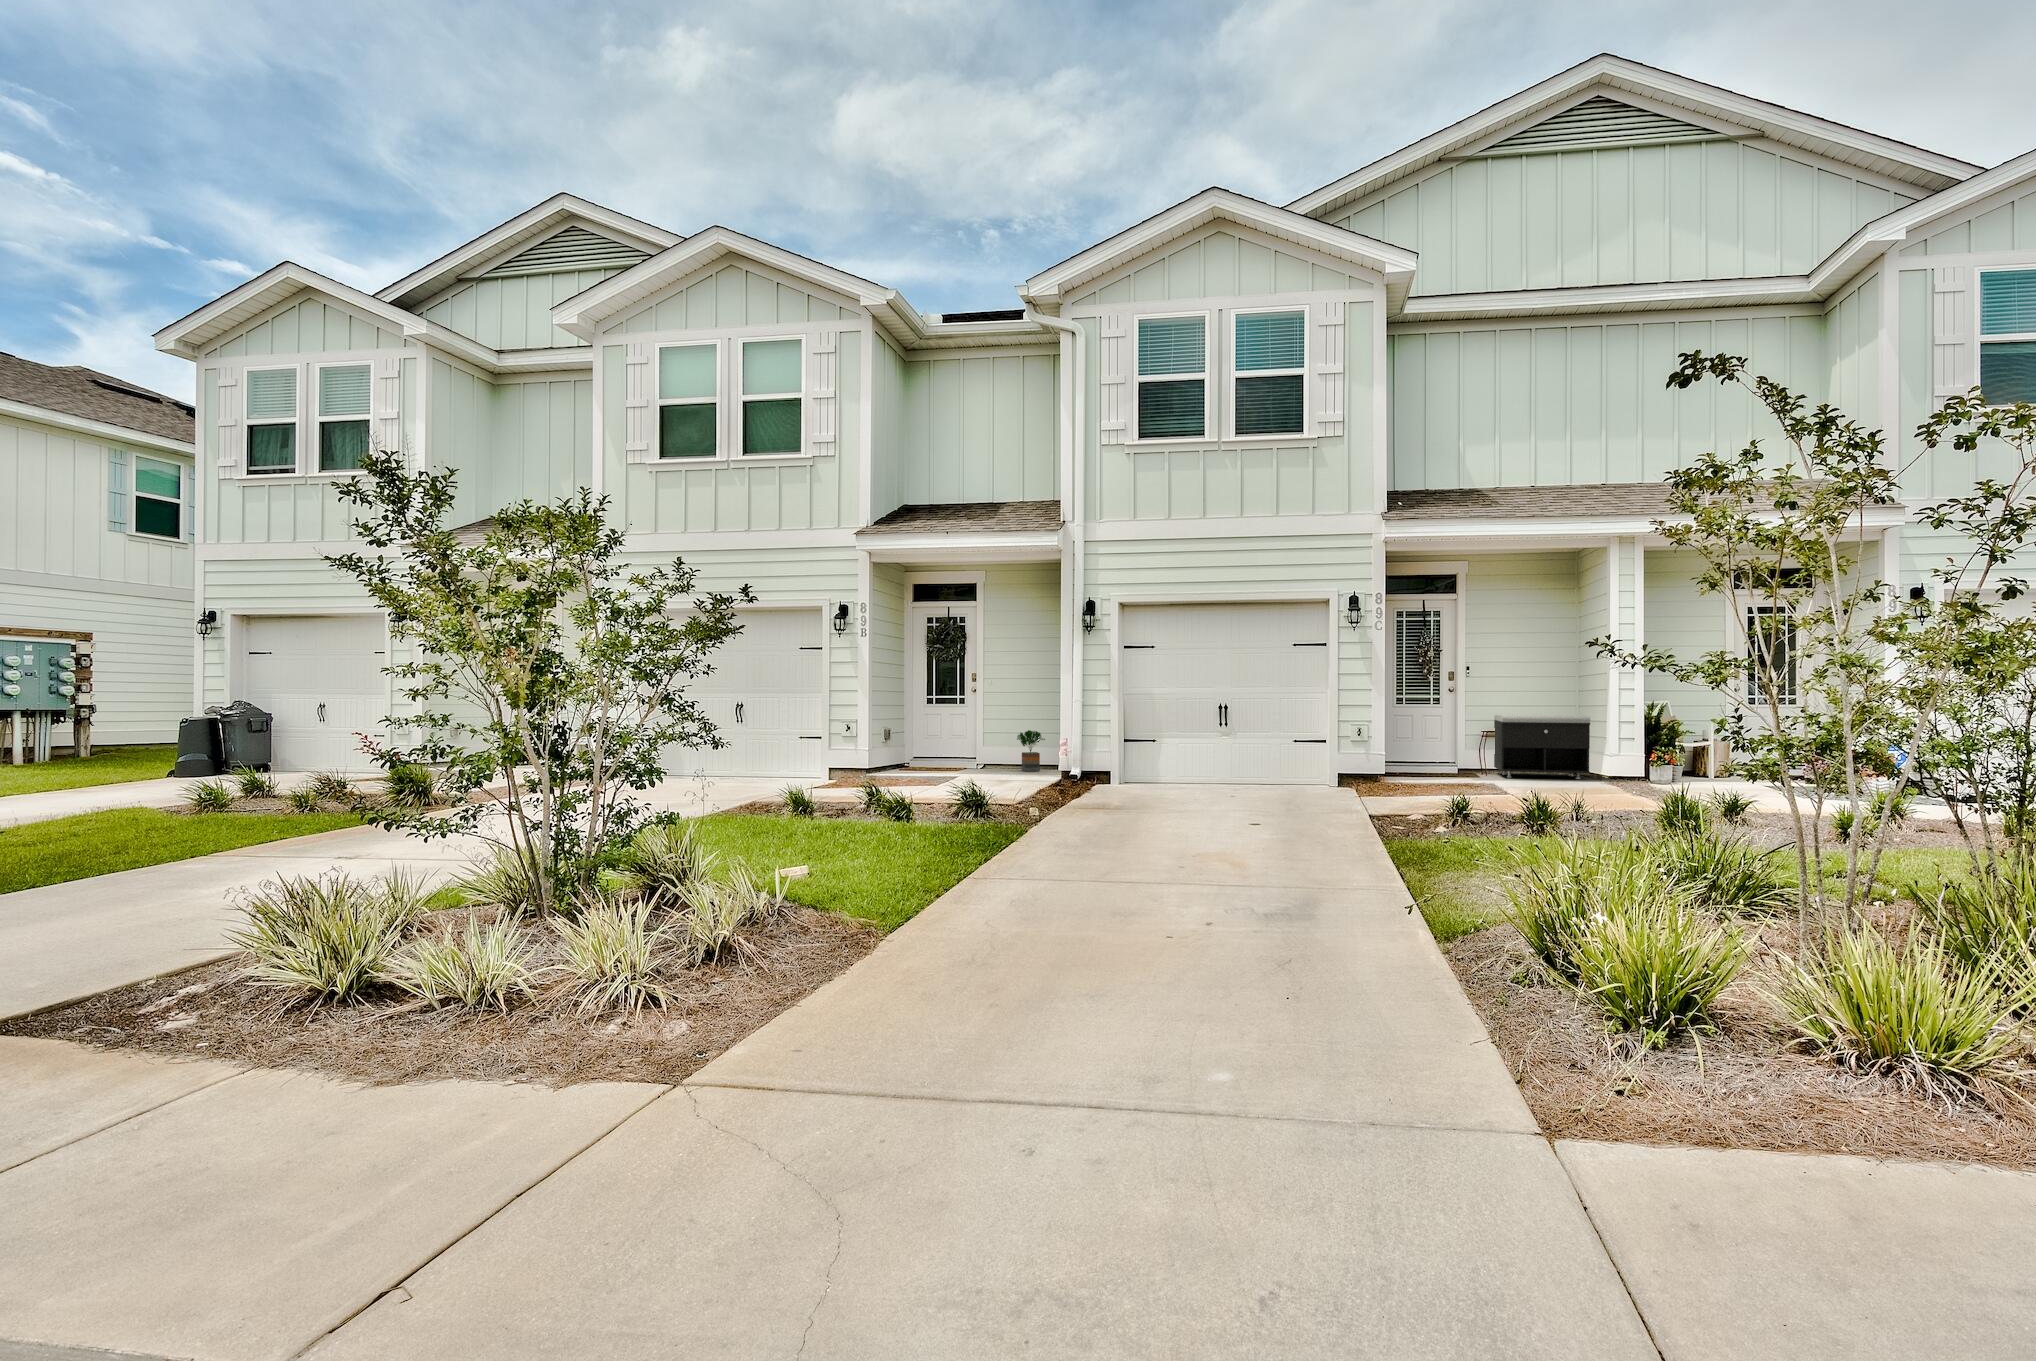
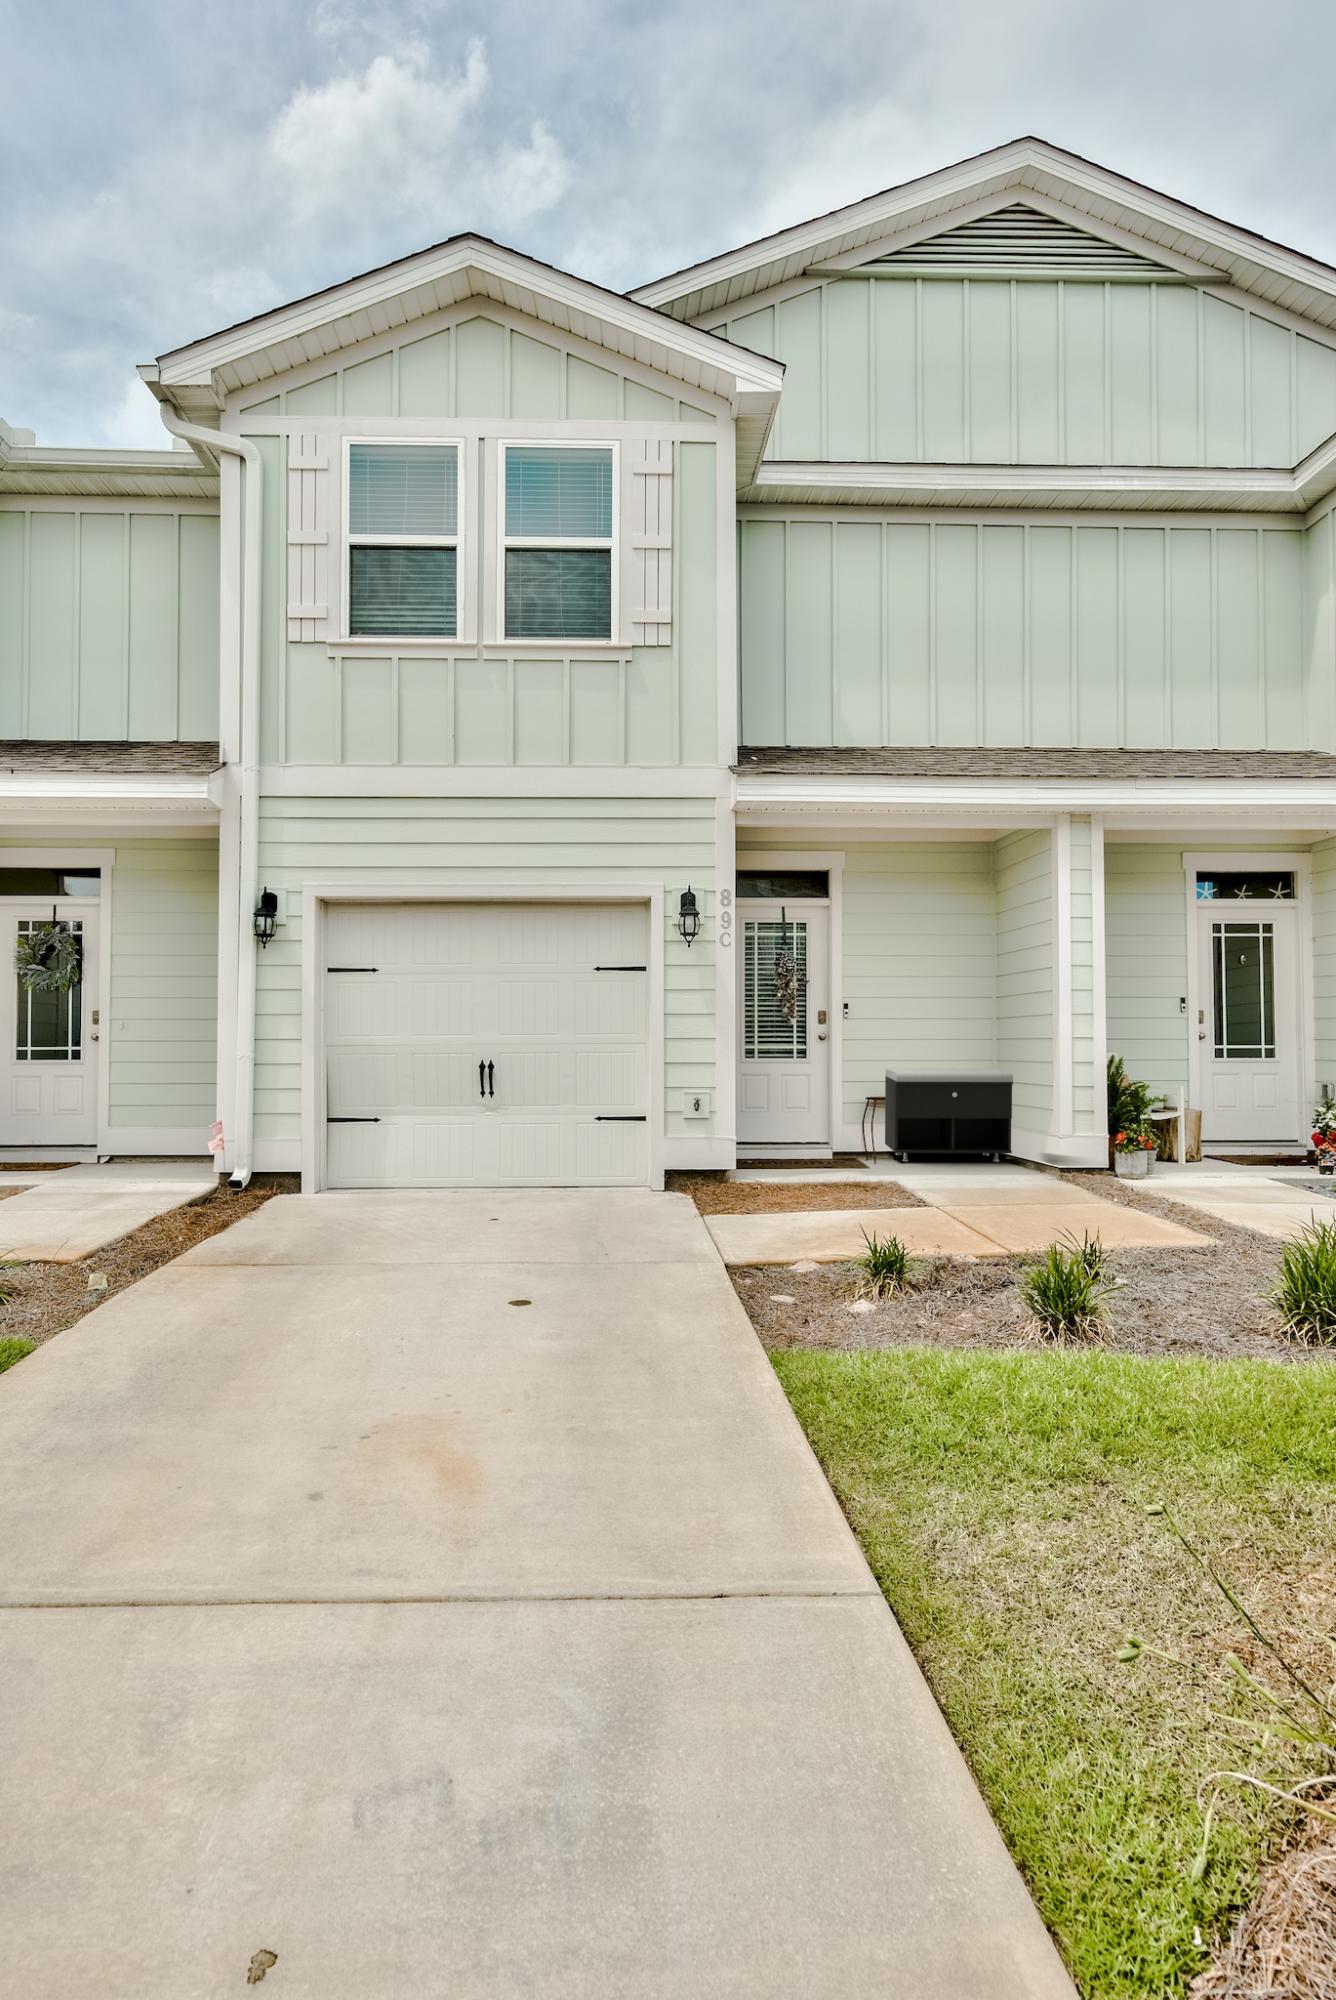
potted tree: present [1017,730,1045,772] -> none [163,1099,216,1168]

